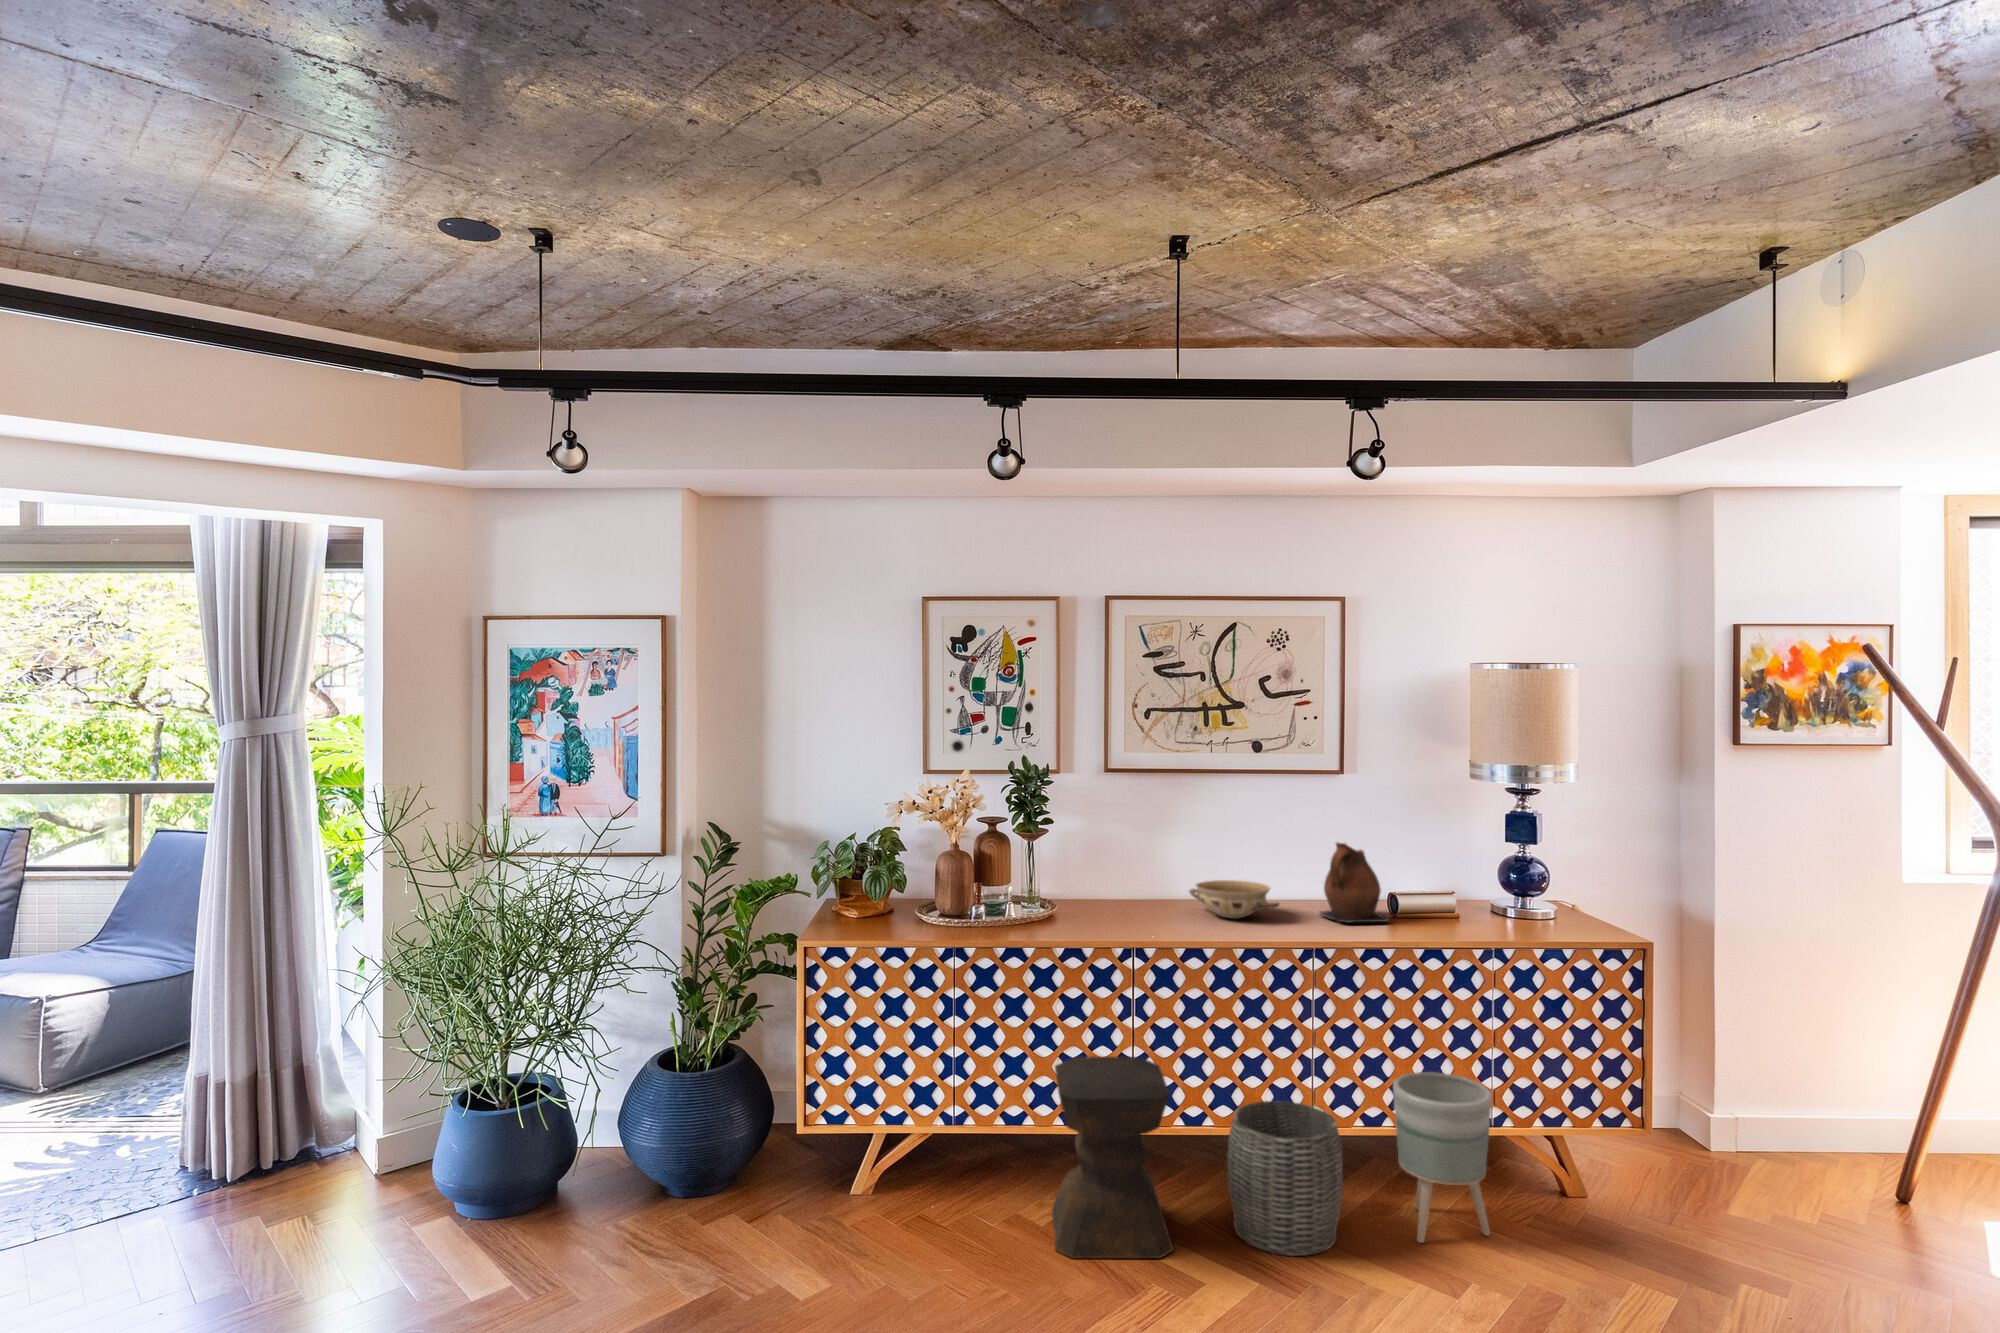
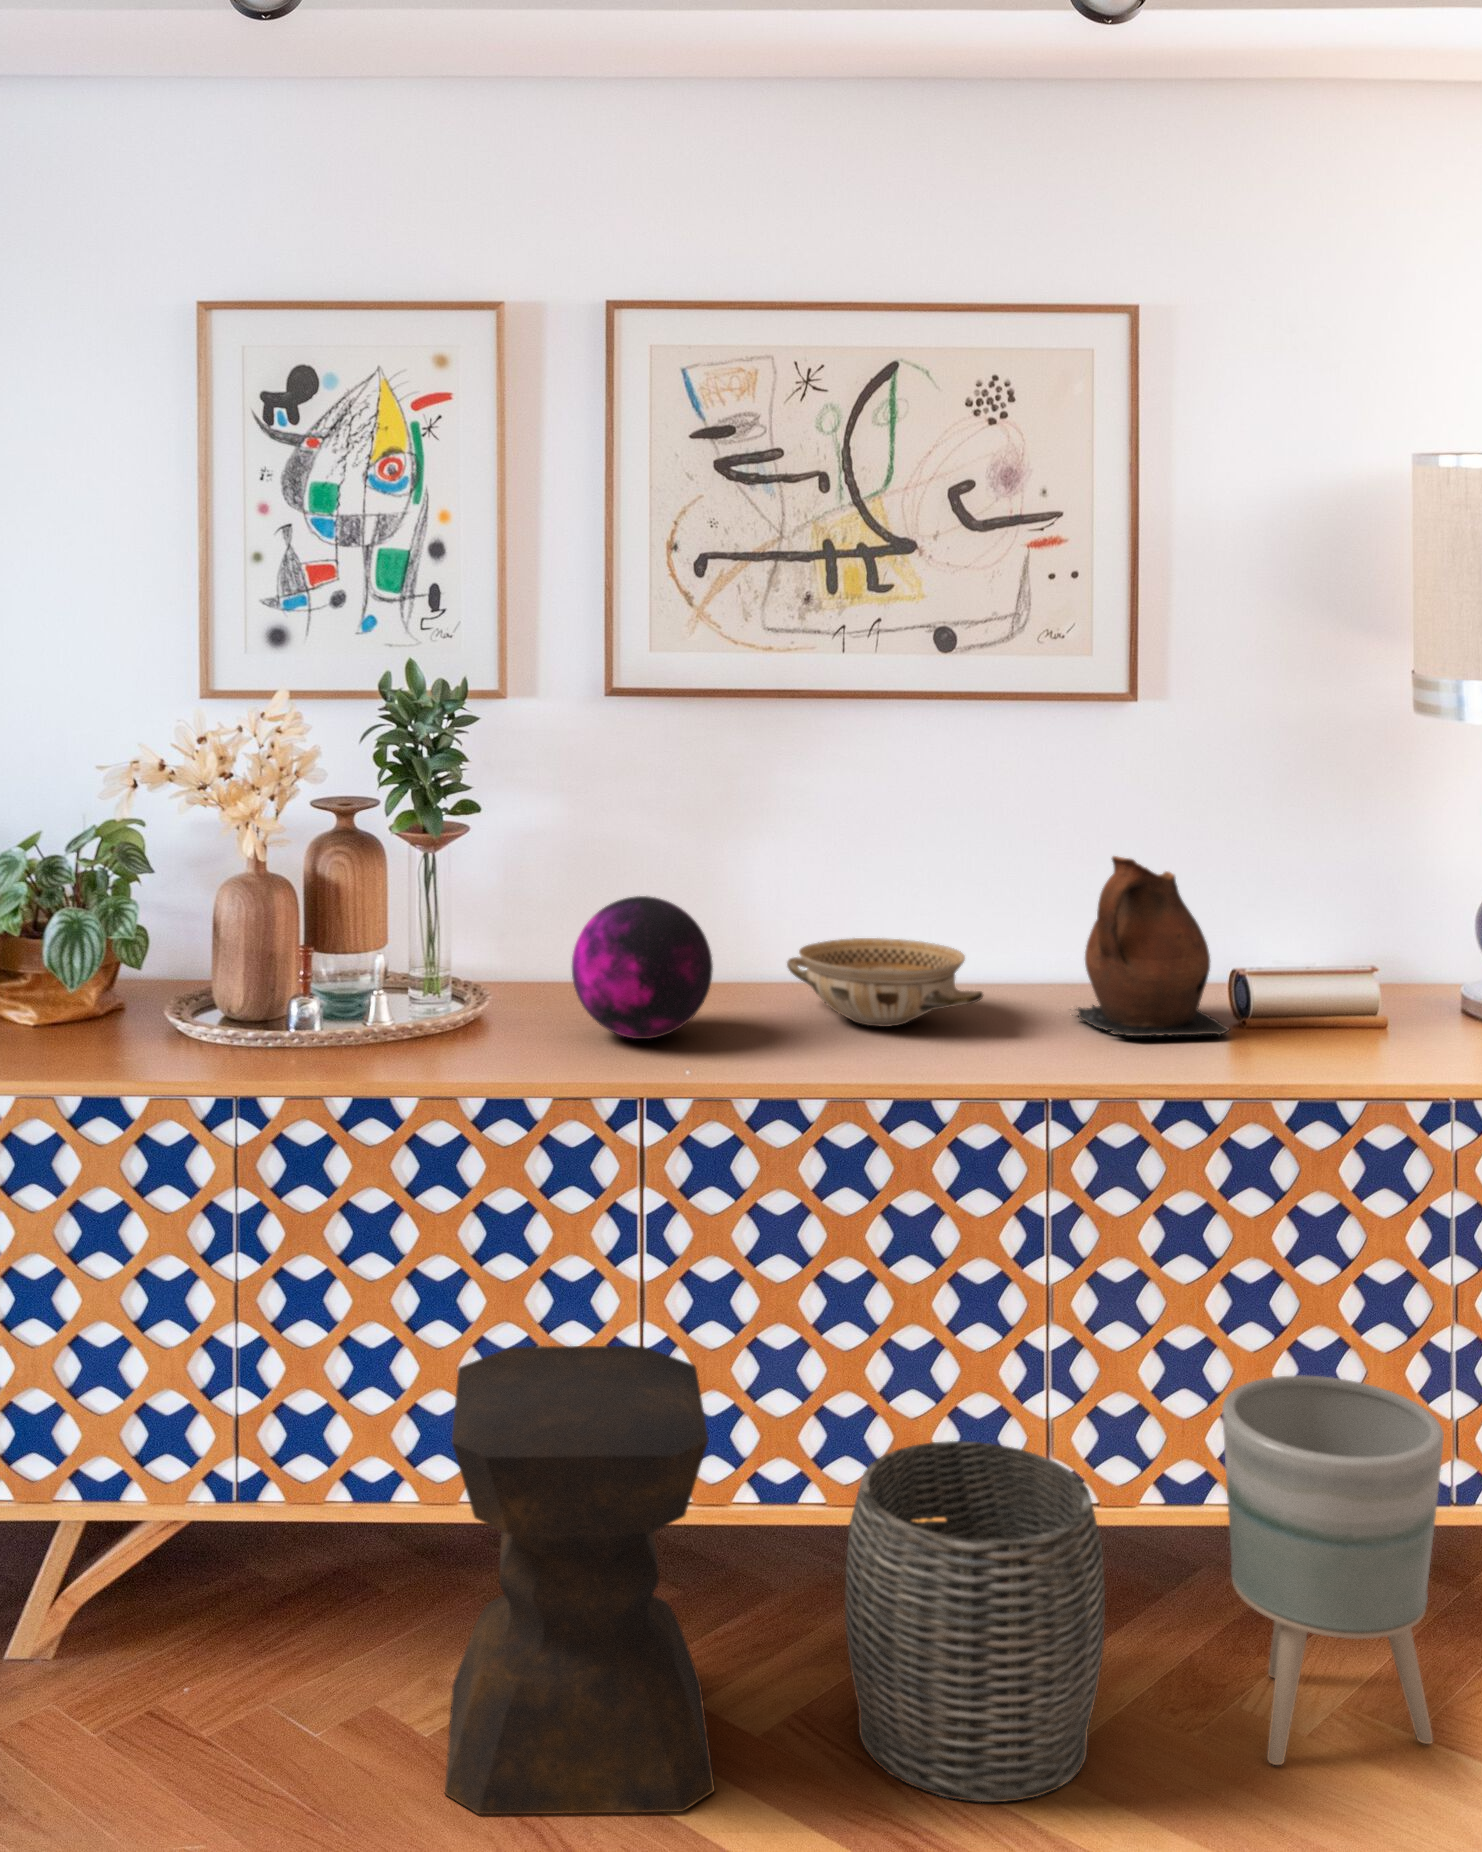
decorative orb: none [1097,860,1159,923] -> present [572,896,713,1039]

